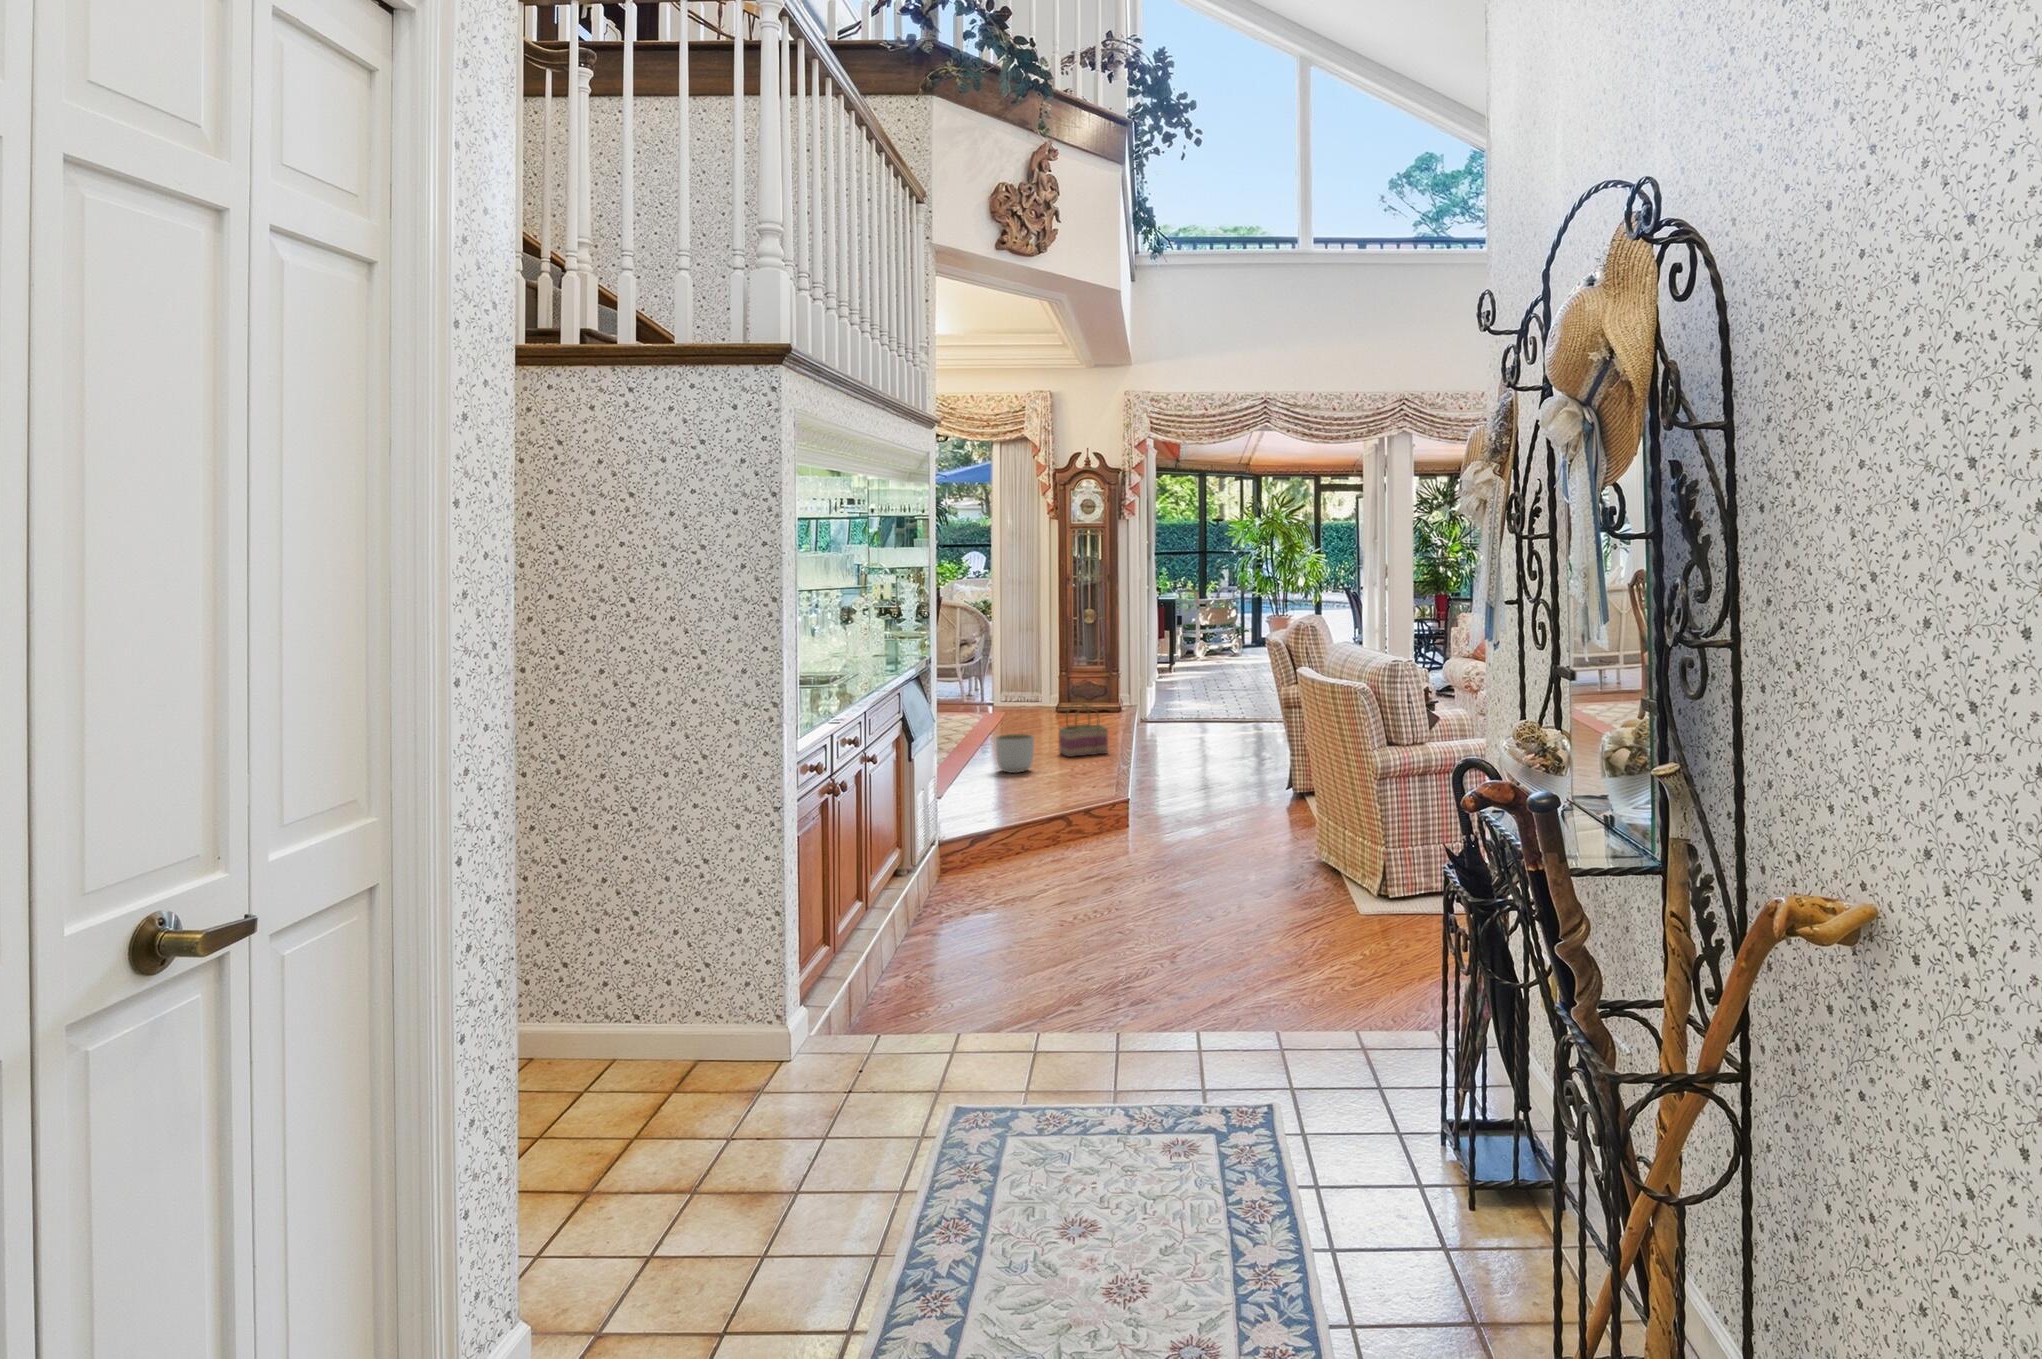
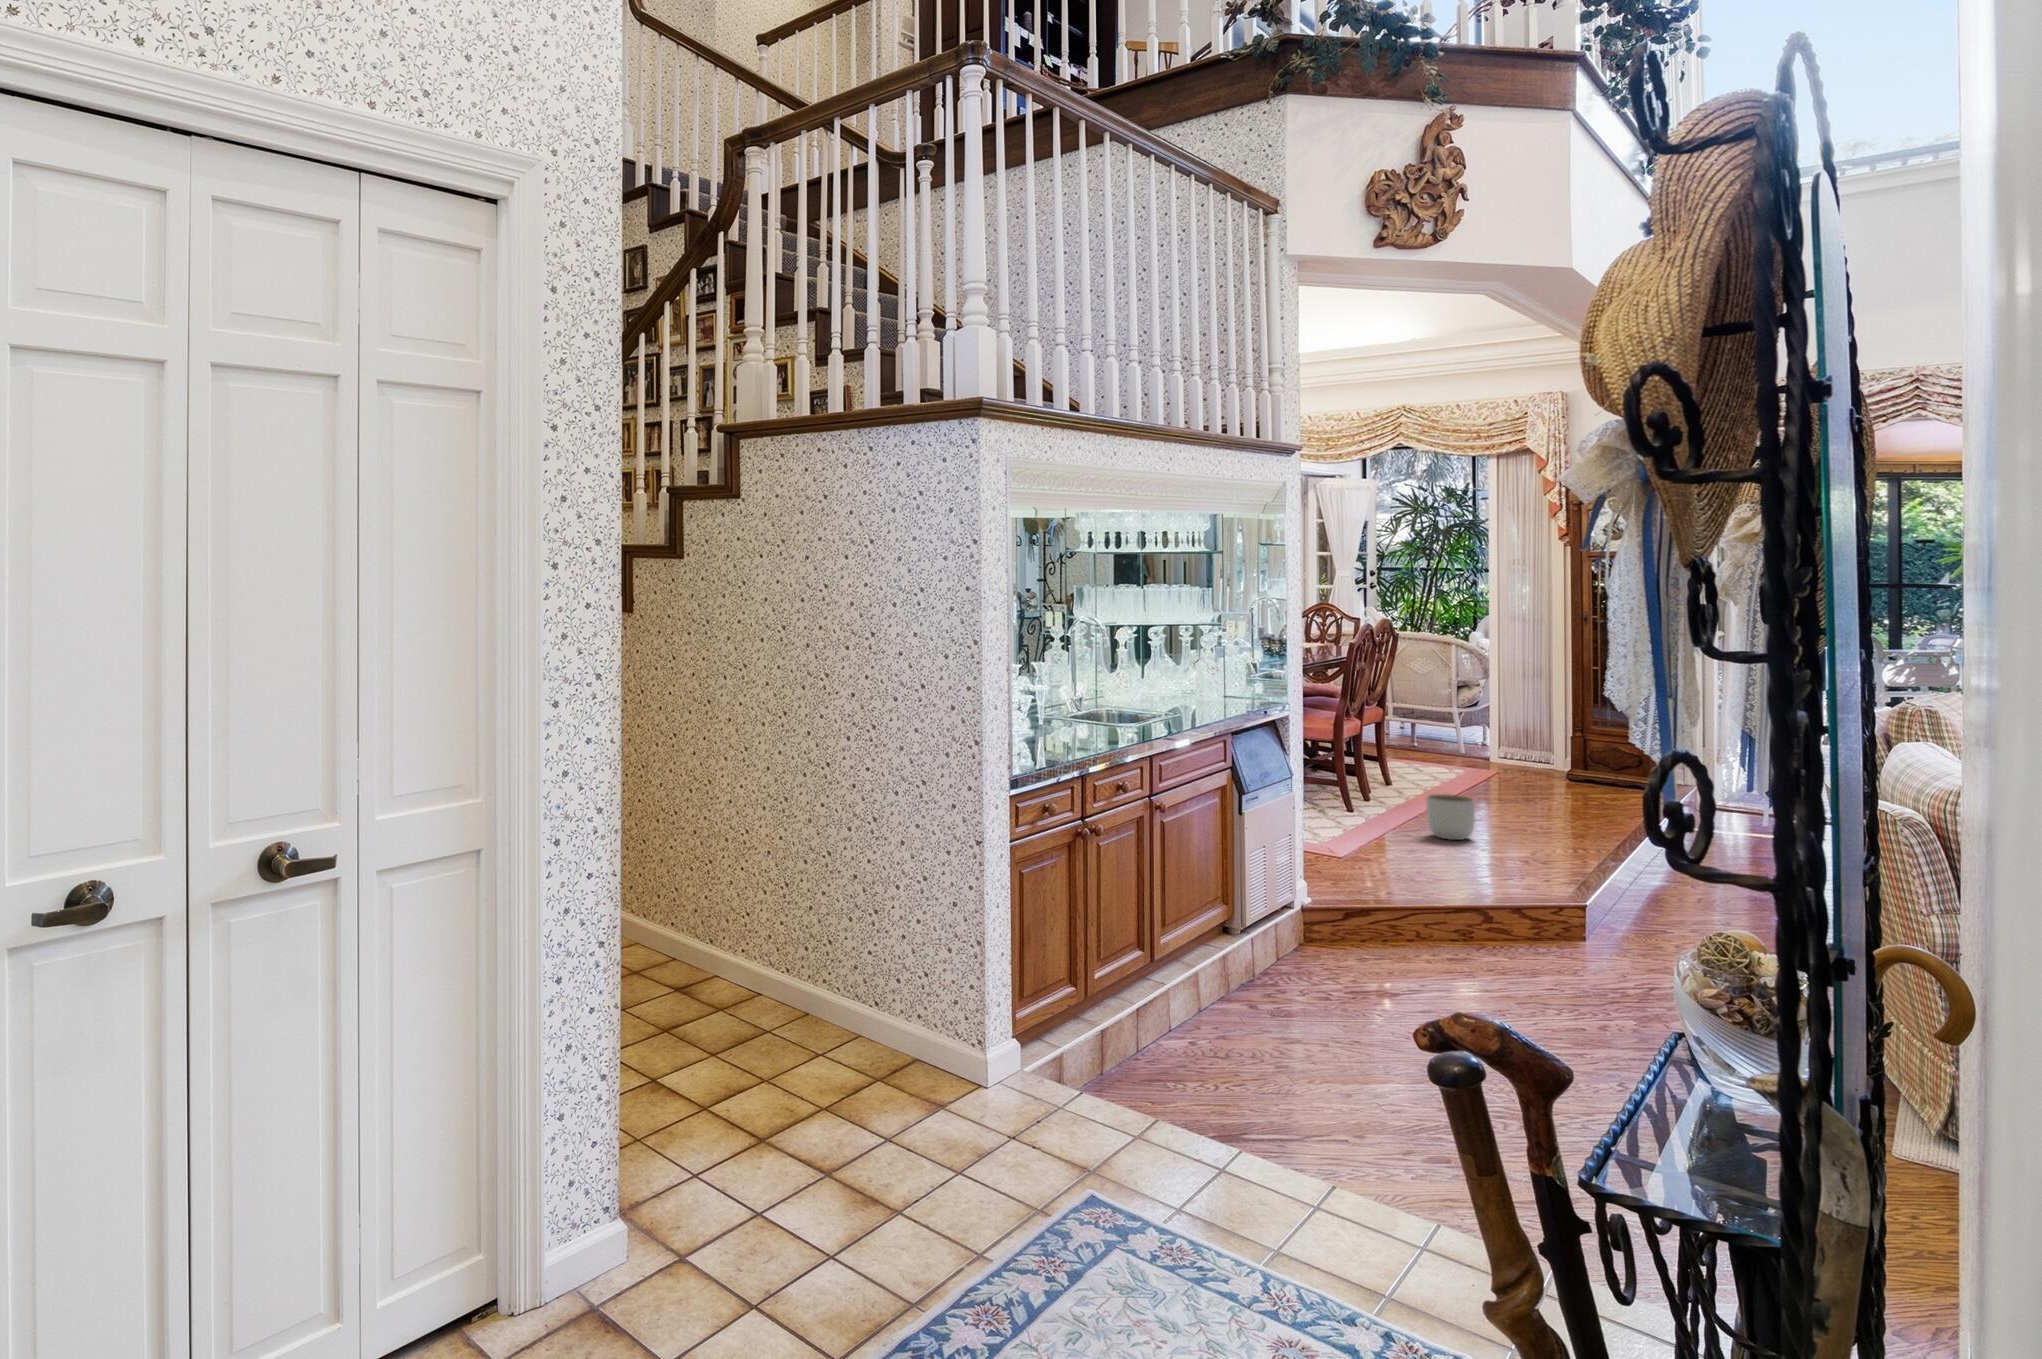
basket: present [1059,703,1108,757] -> none [1524,766,1592,833]

